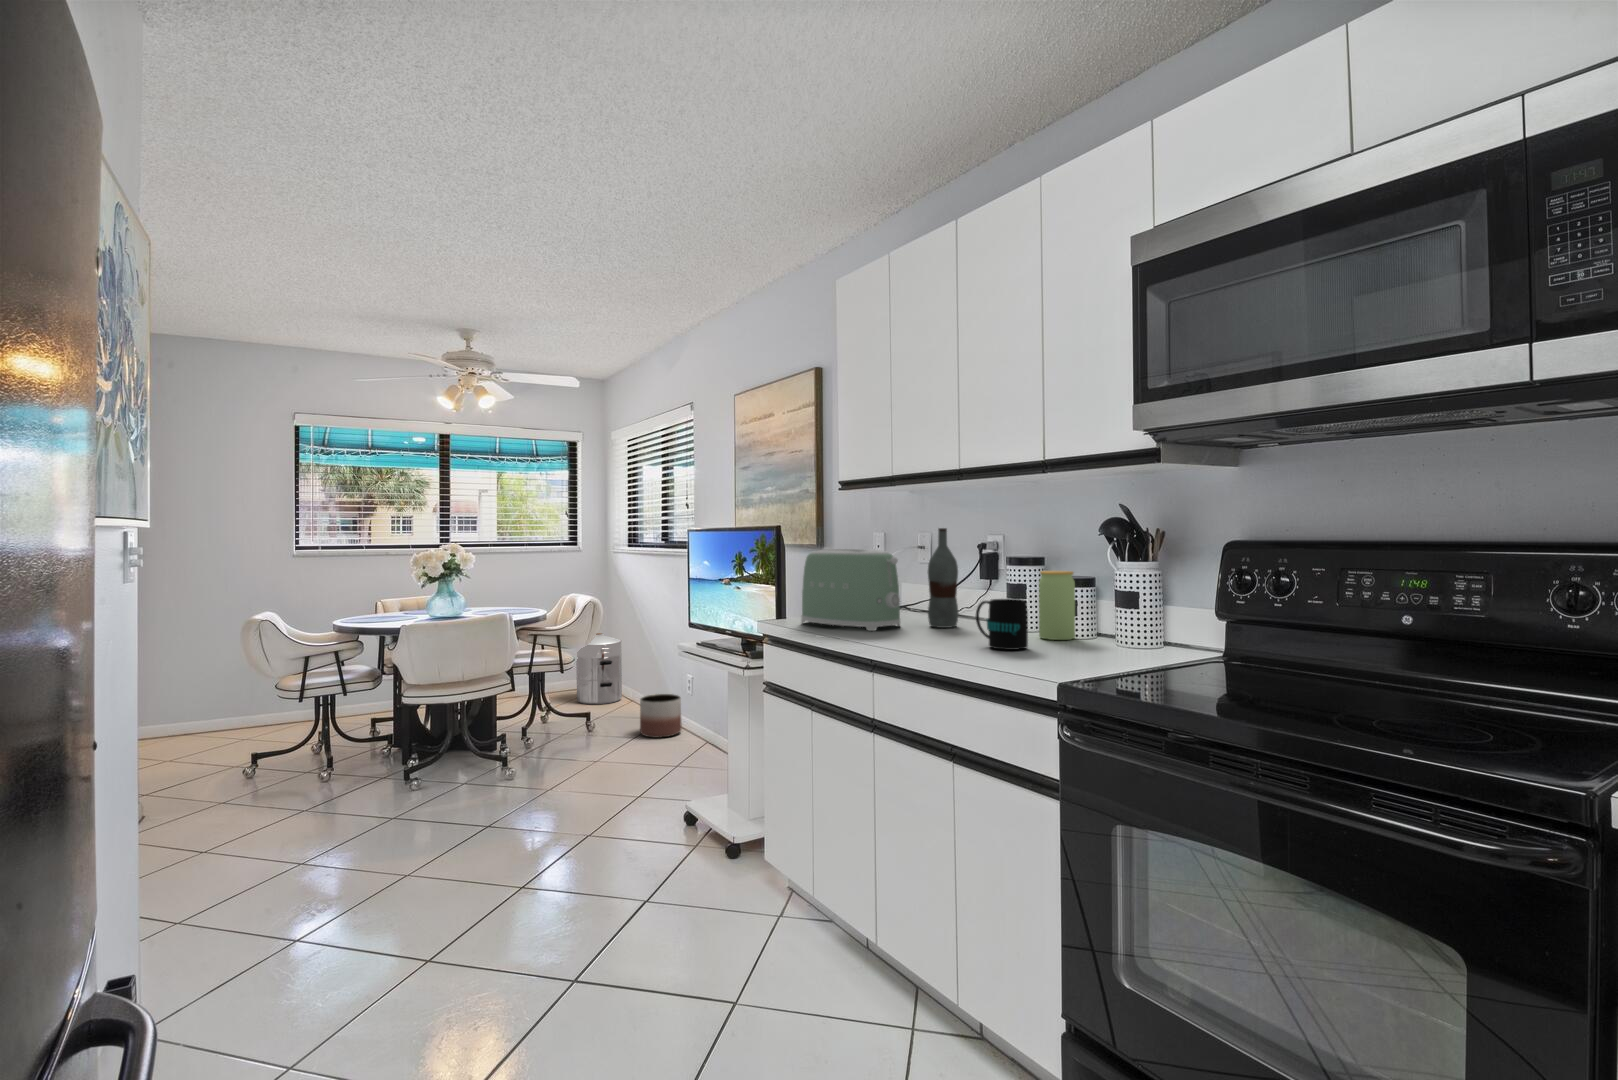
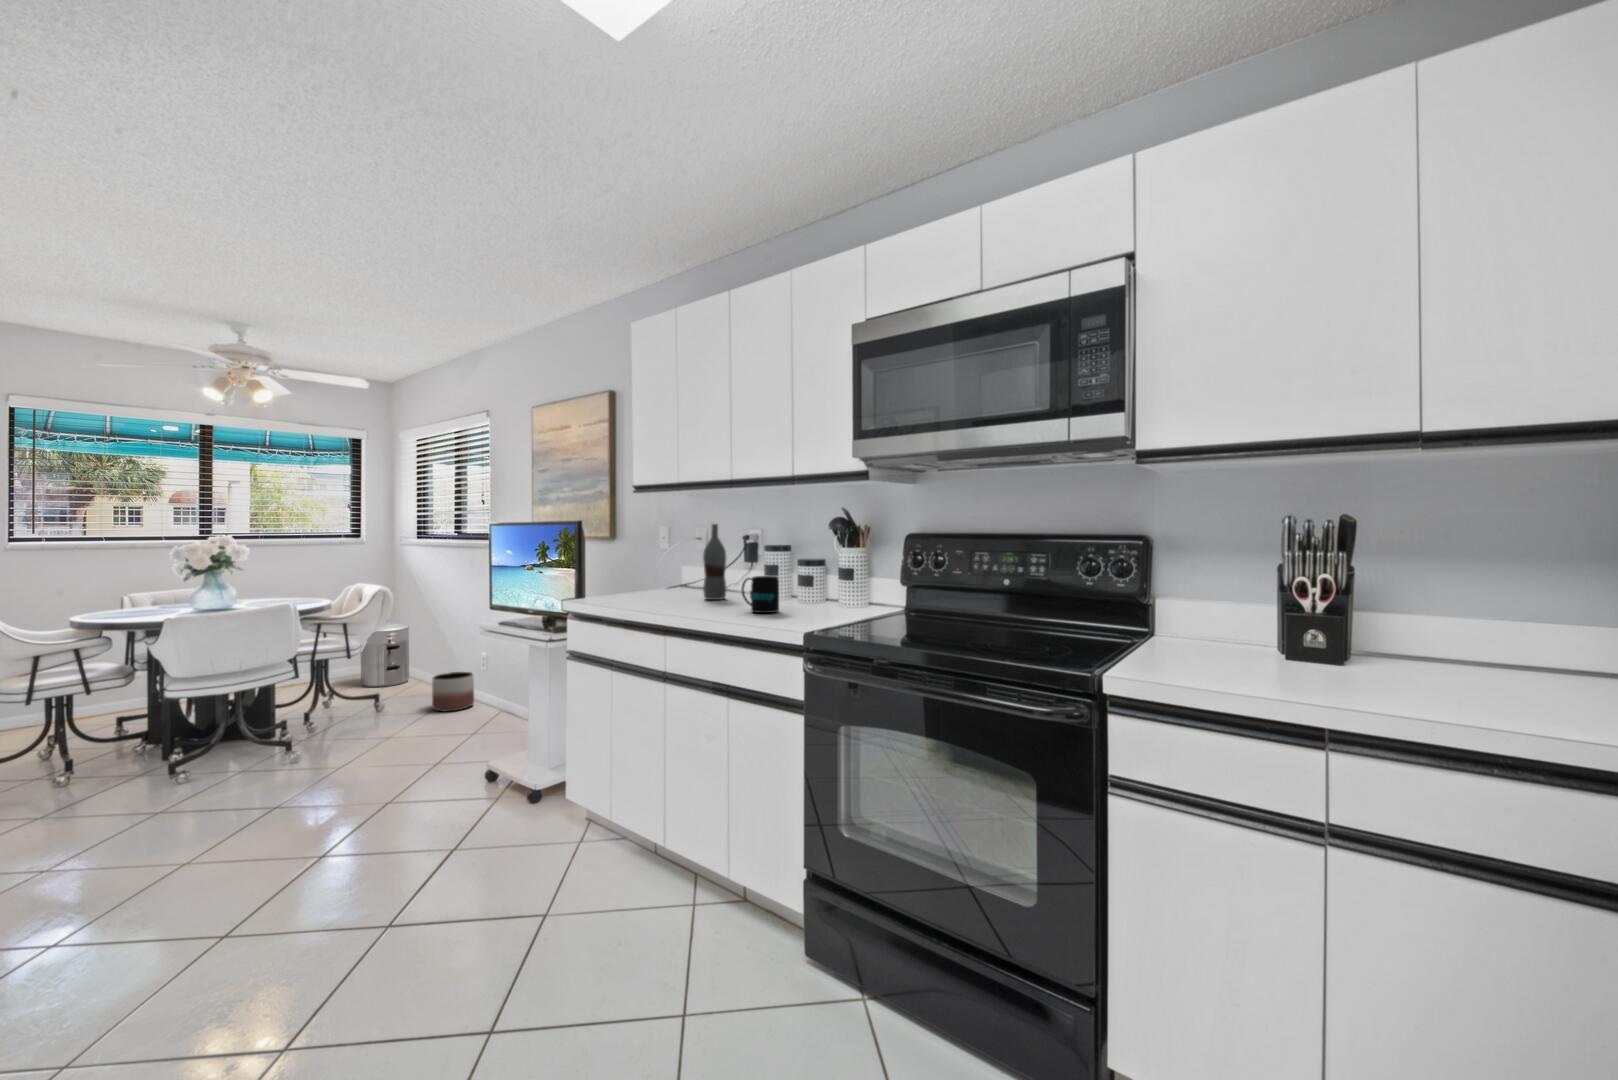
toaster: present [801,549,900,631] -> none [600,541,682,604]
jar: present [1039,571,1075,640] -> none [786,555,811,605]

